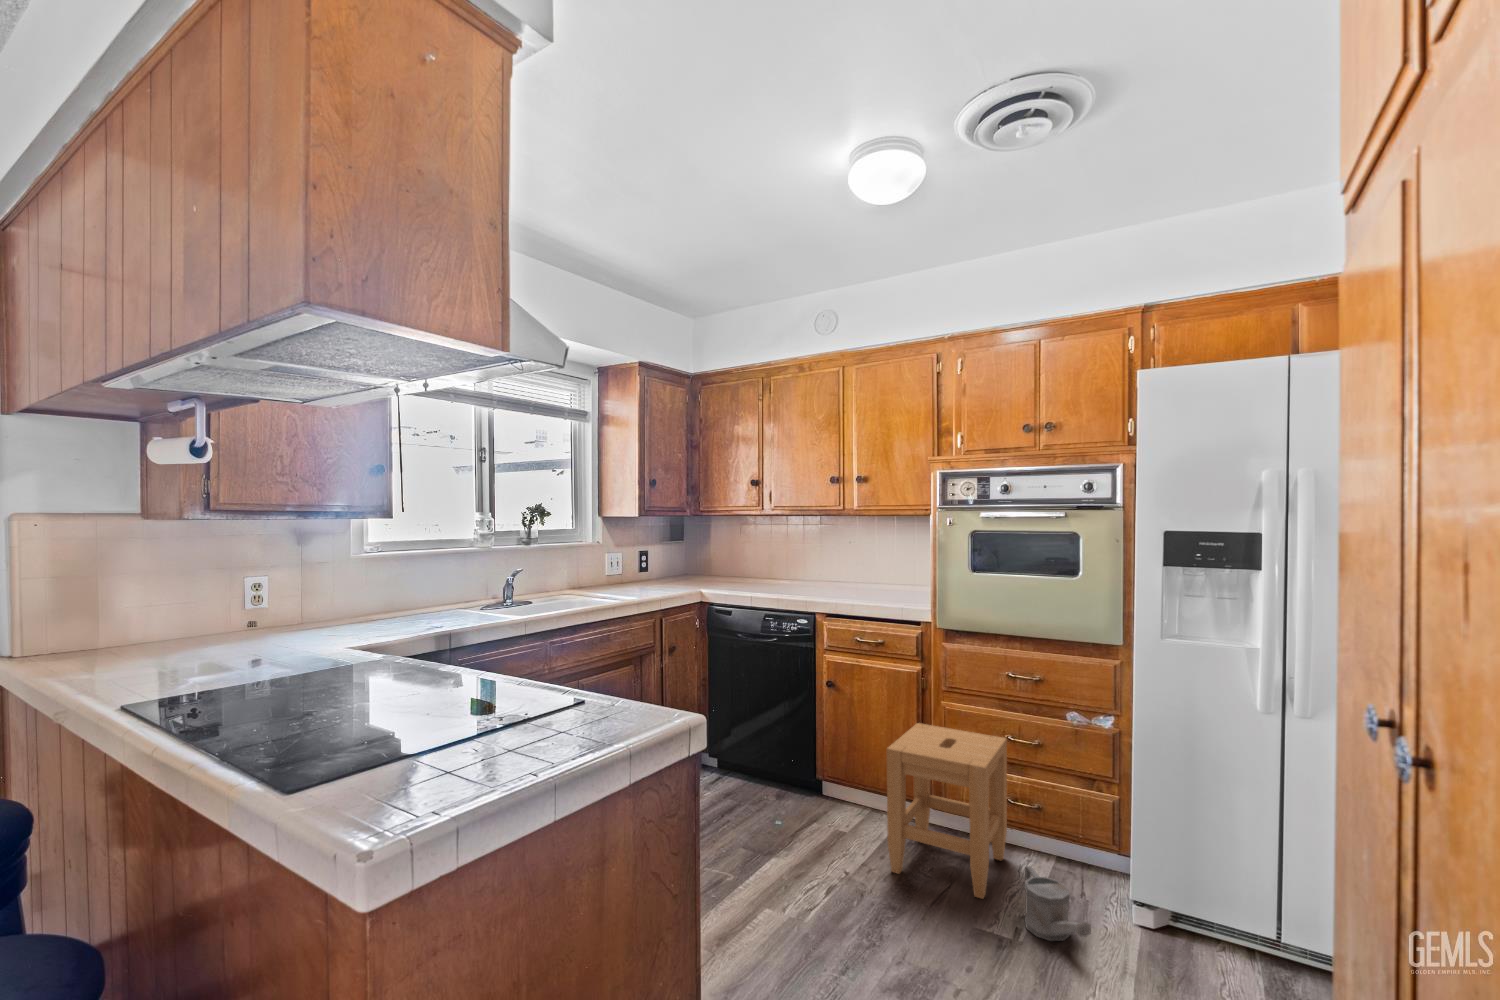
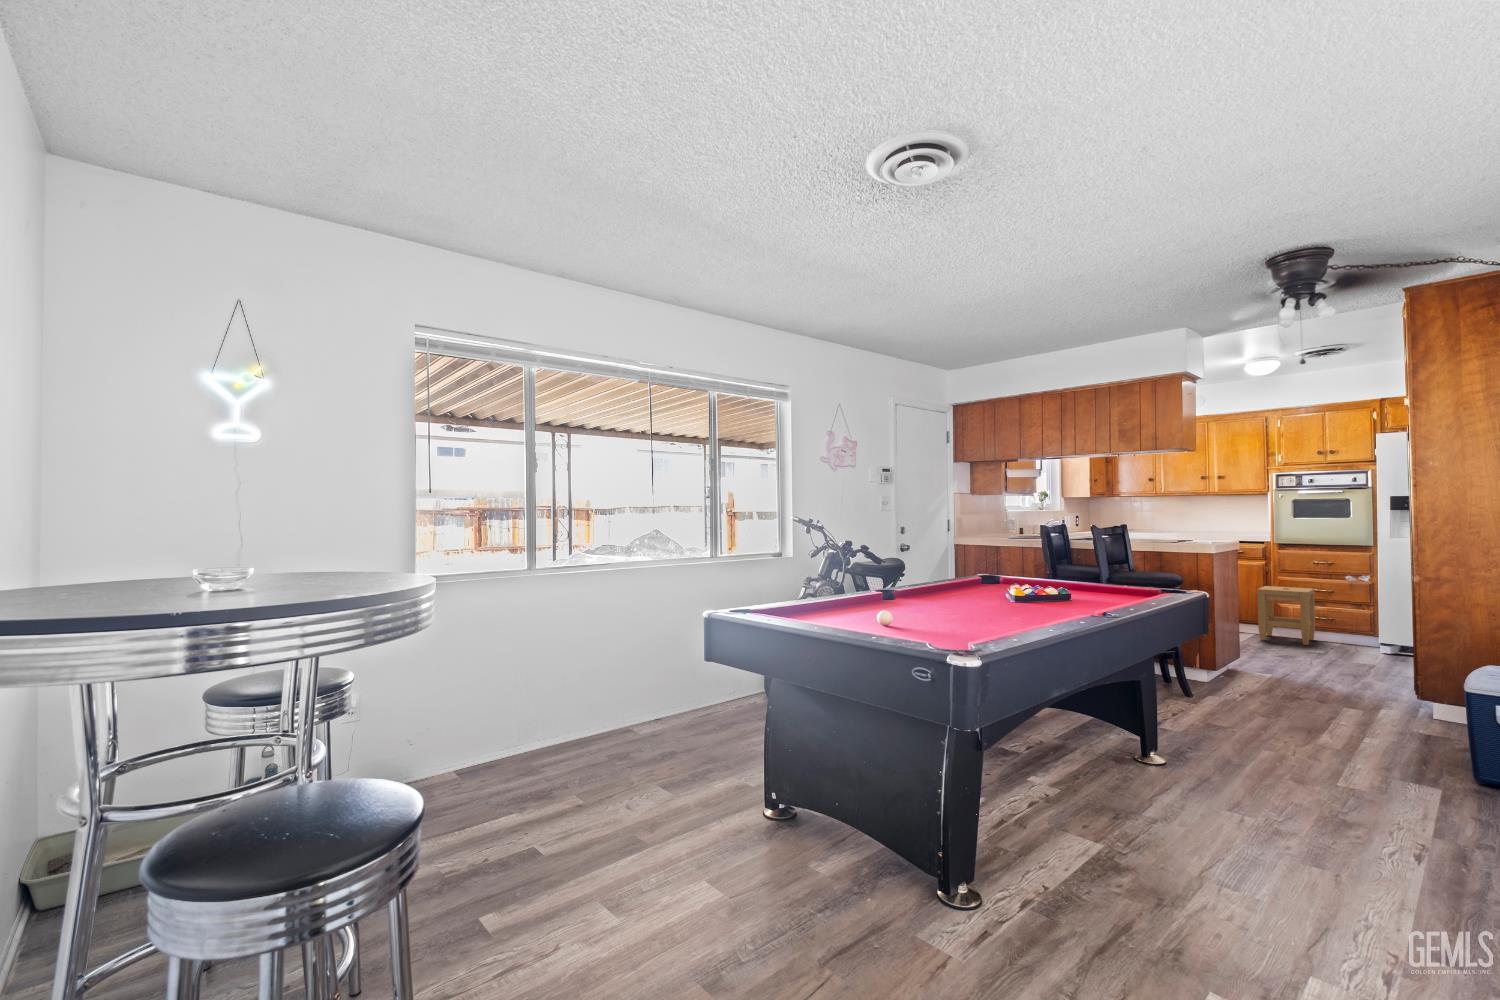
watering can: present [1024,866,1091,941] -> none [1328,631,1360,651]

